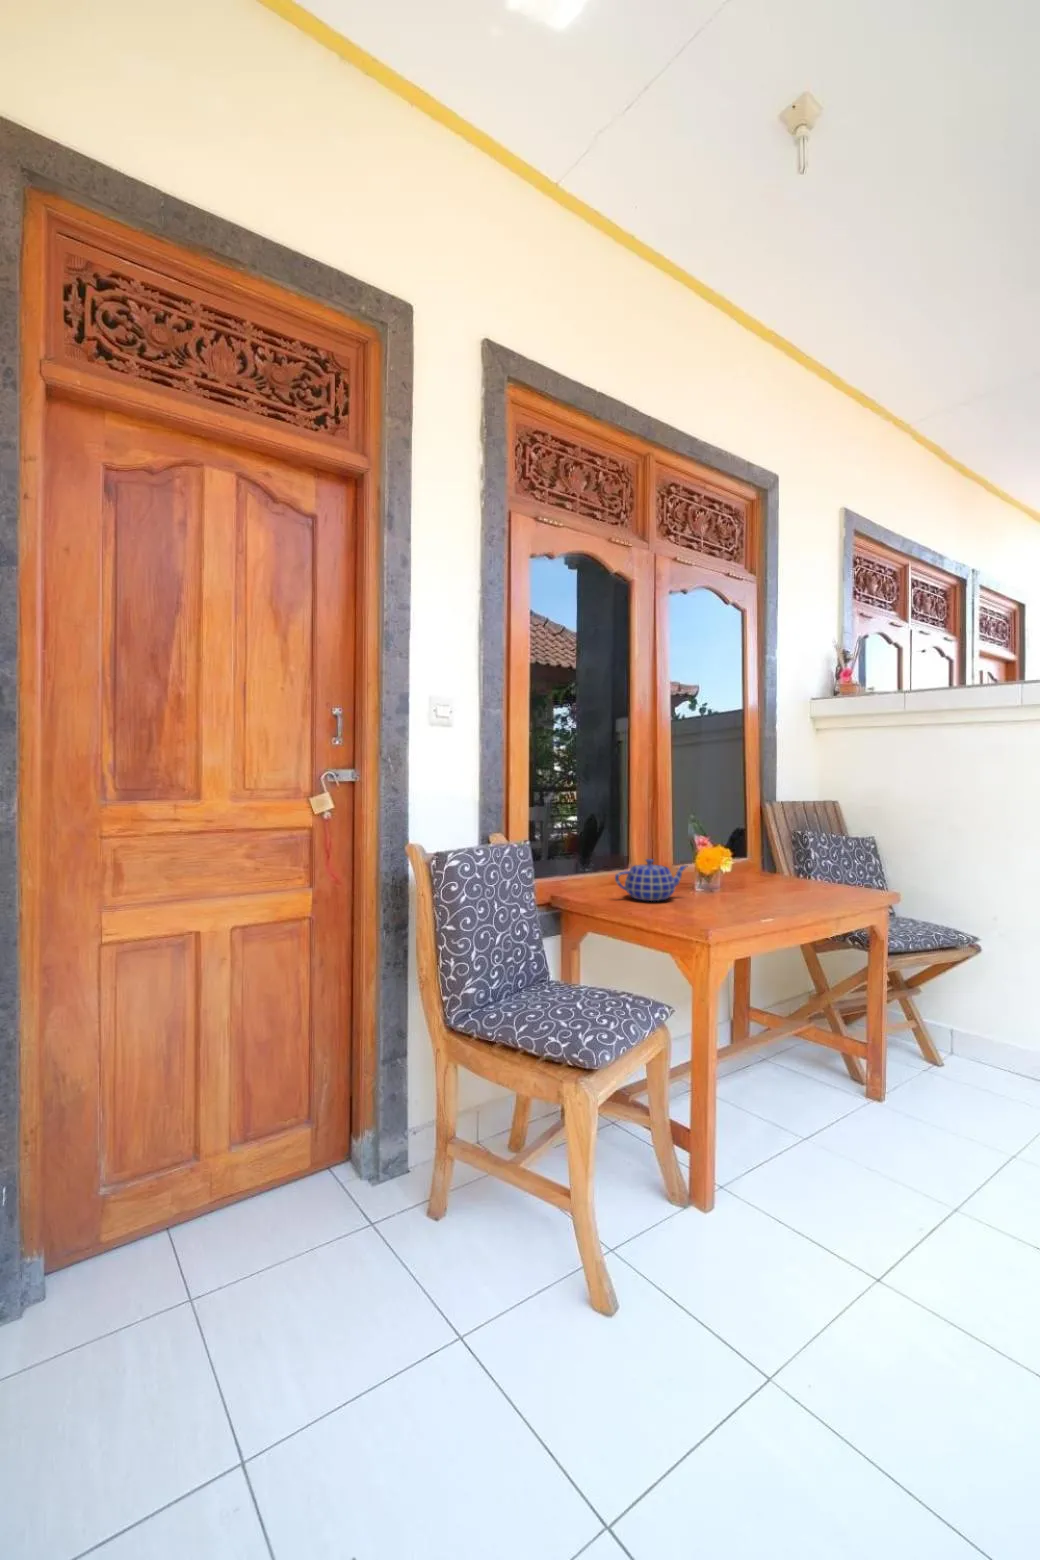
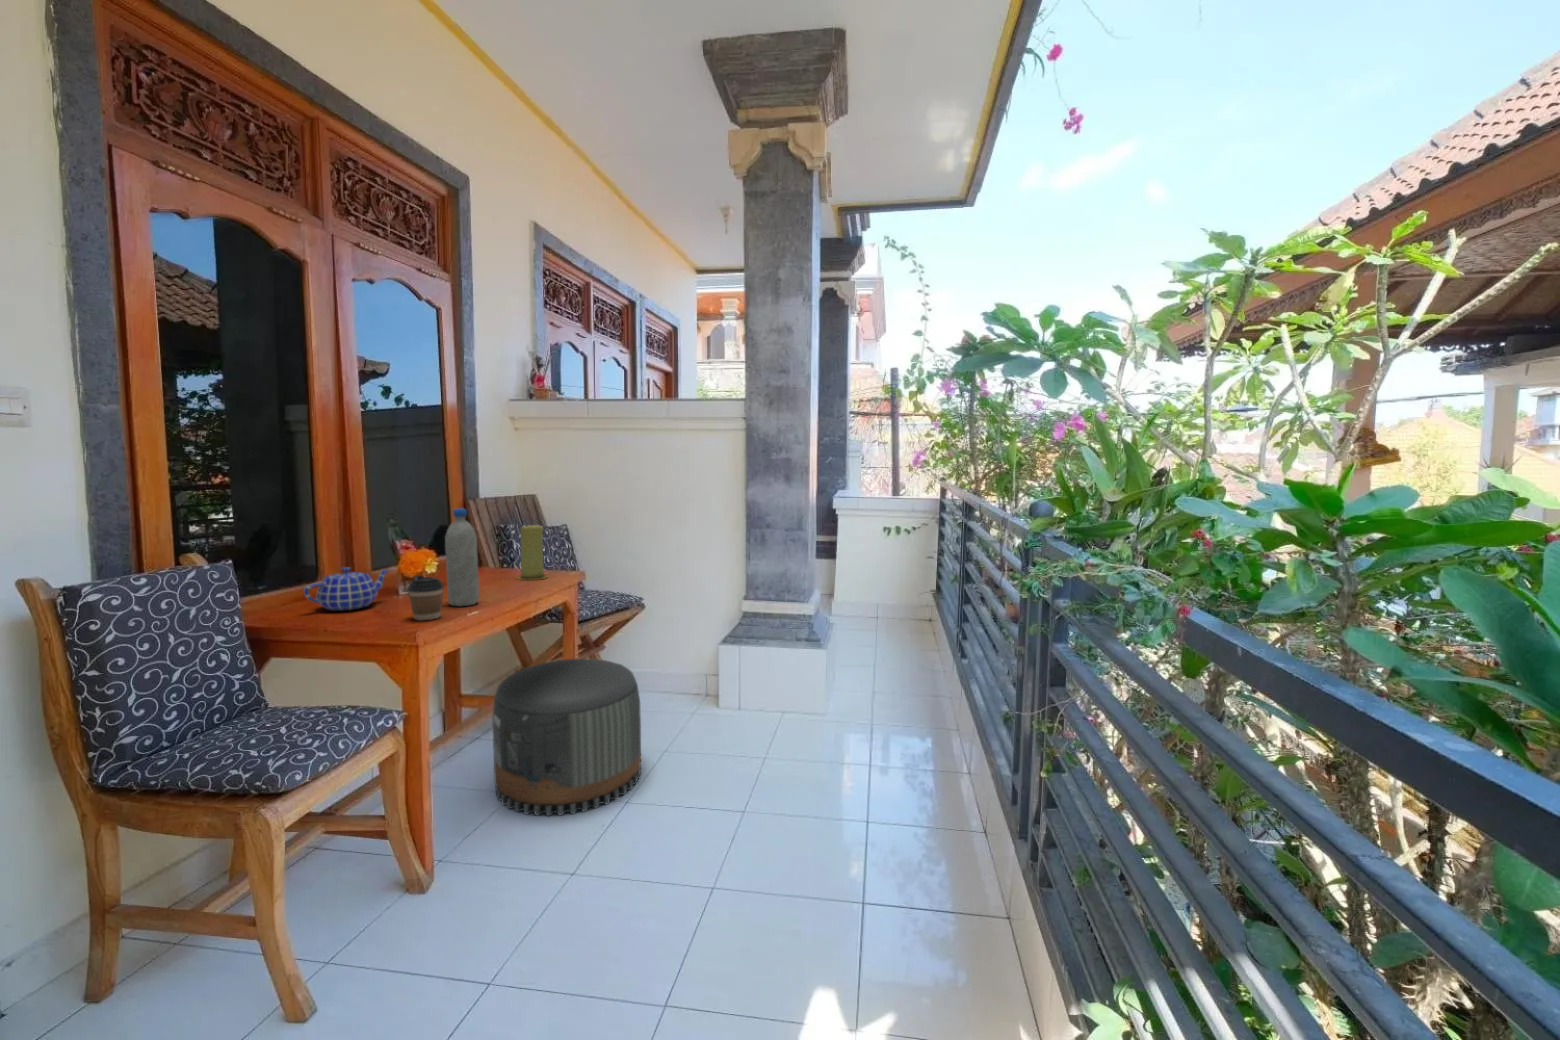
water bottle: none [741,806,775,914] -> present [445,508,479,606]
candle: none [815,832,853,896] -> present [517,525,547,580]
coffee cup: none [703,873,738,923] -> present [408,575,444,620]
pouf: none [783,997,984,1211] -> present [492,659,641,816]

